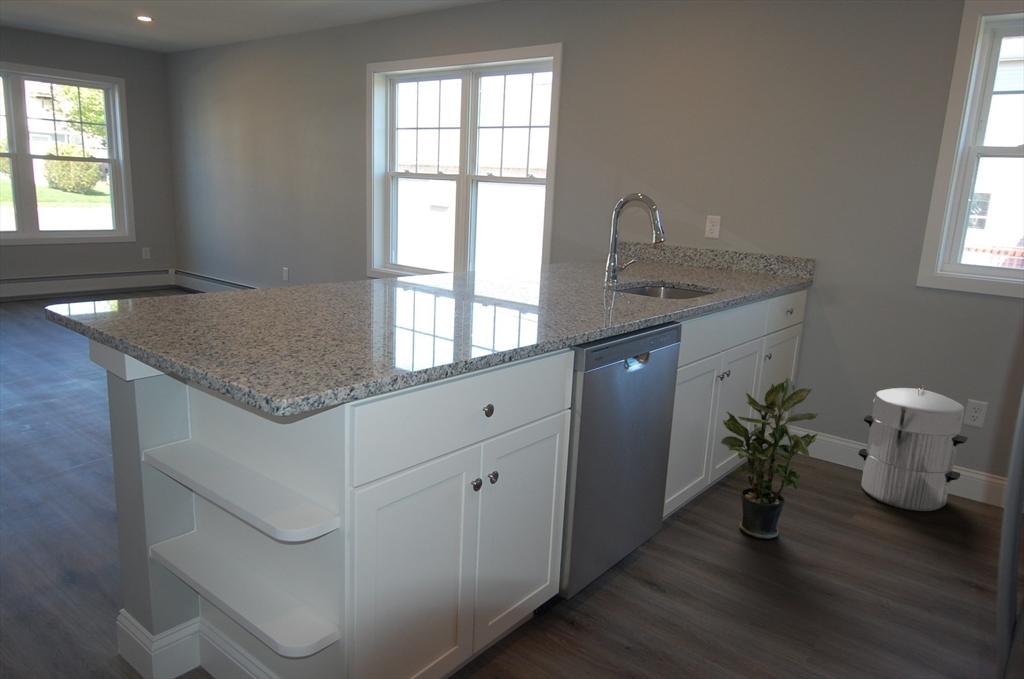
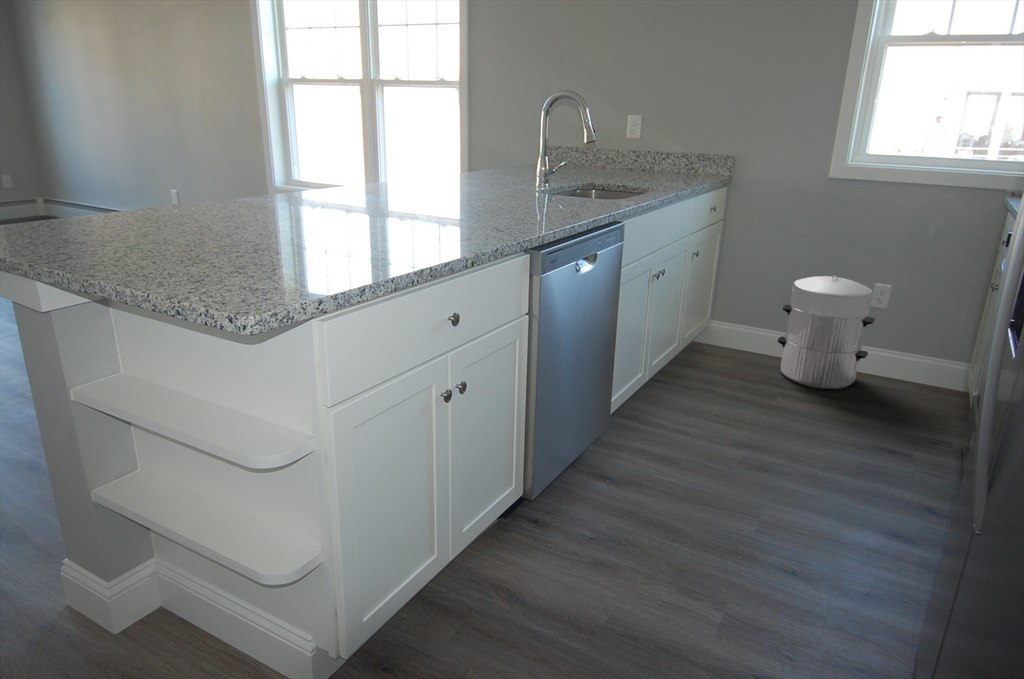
potted plant: present [721,377,818,538] -> none [660,271,750,427]

